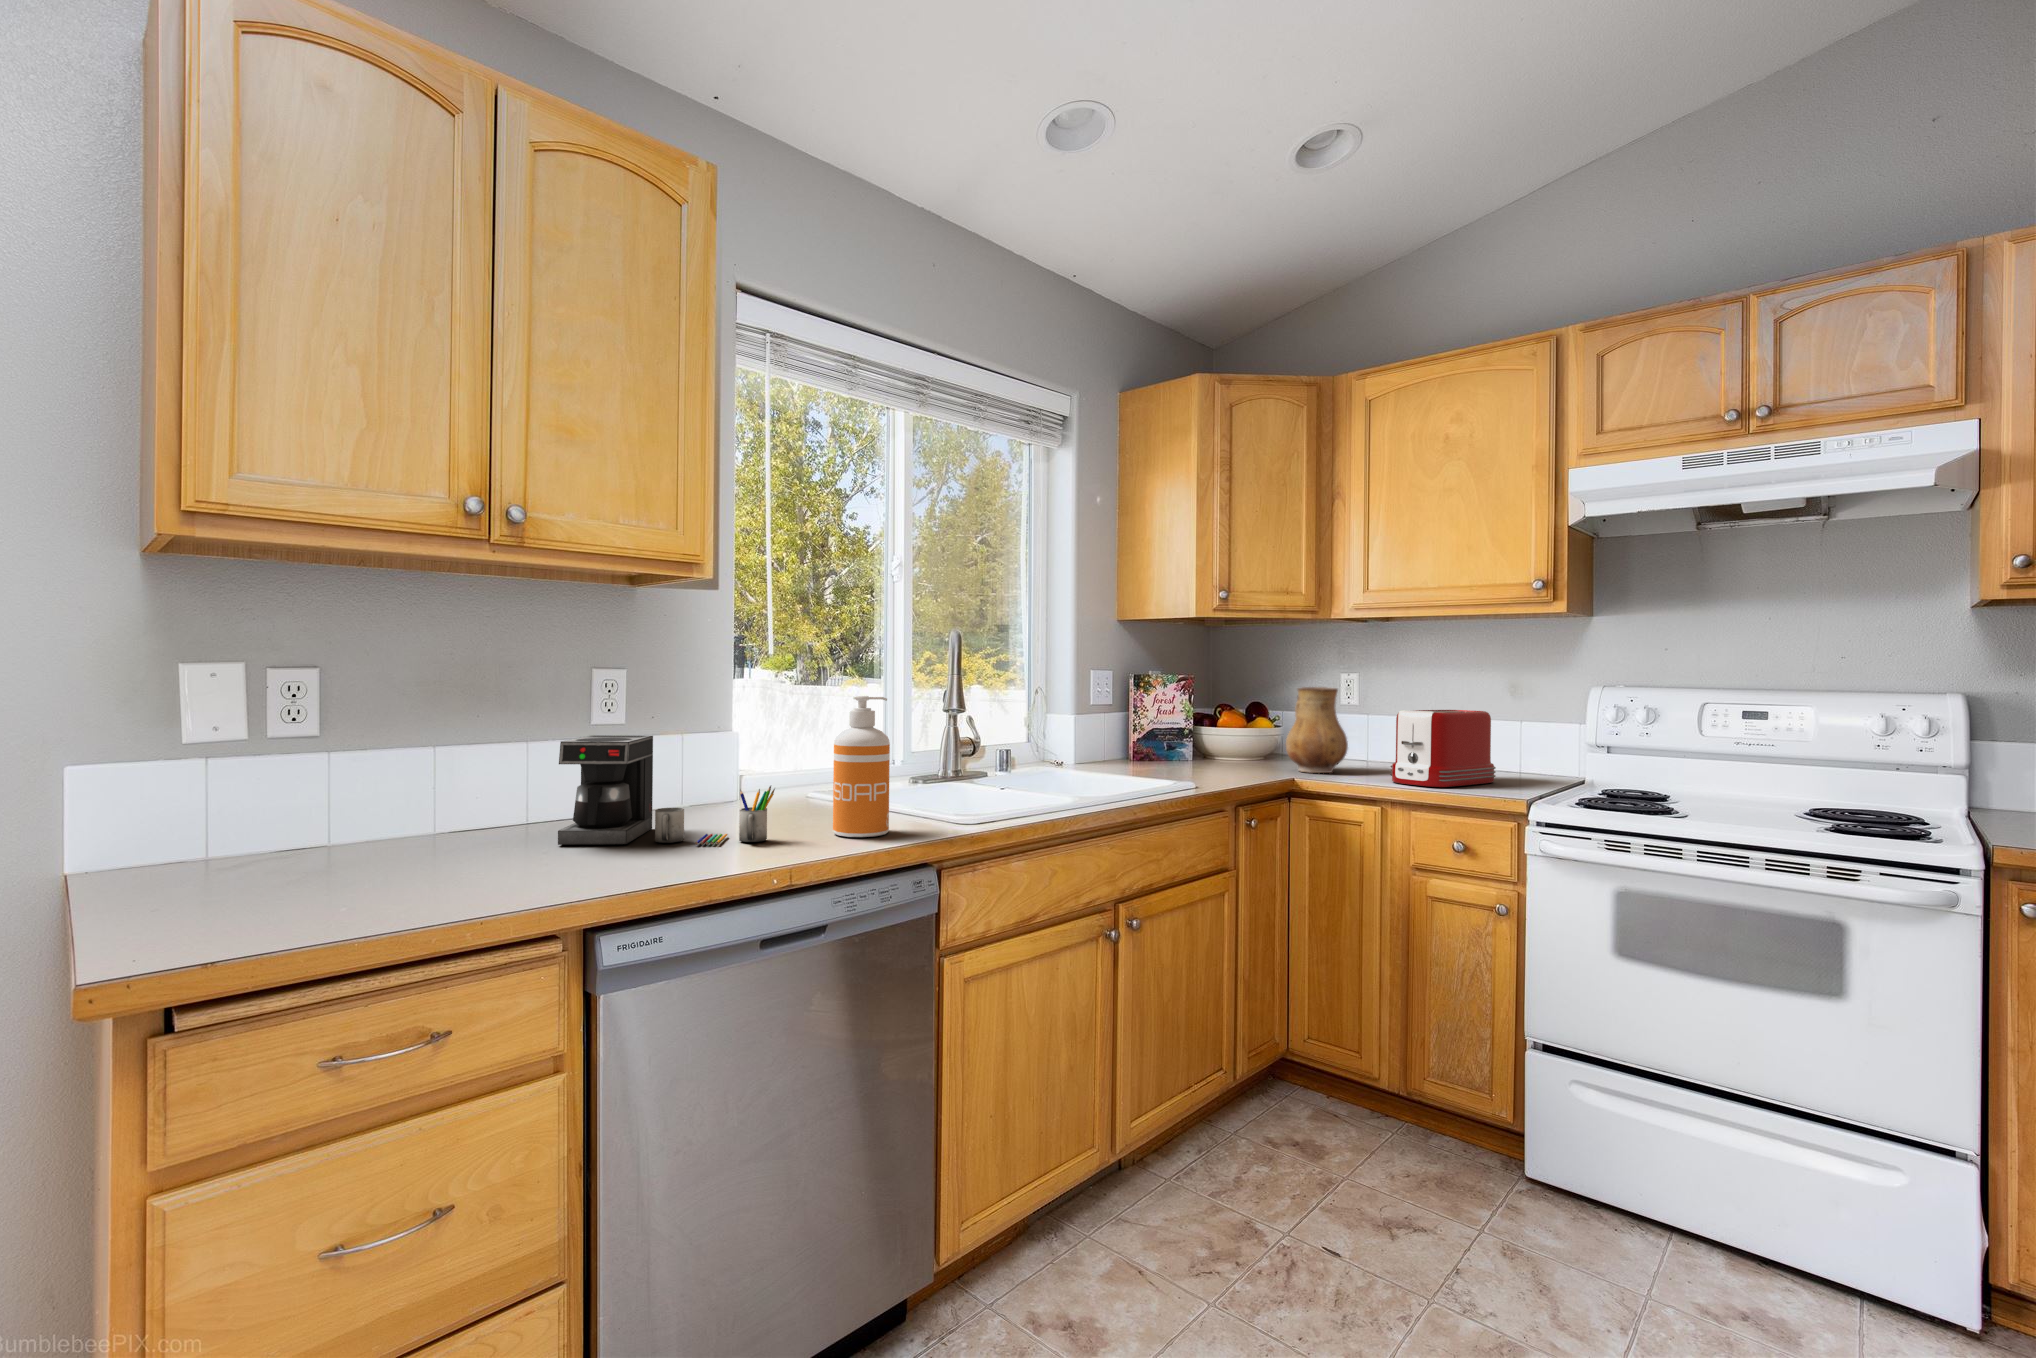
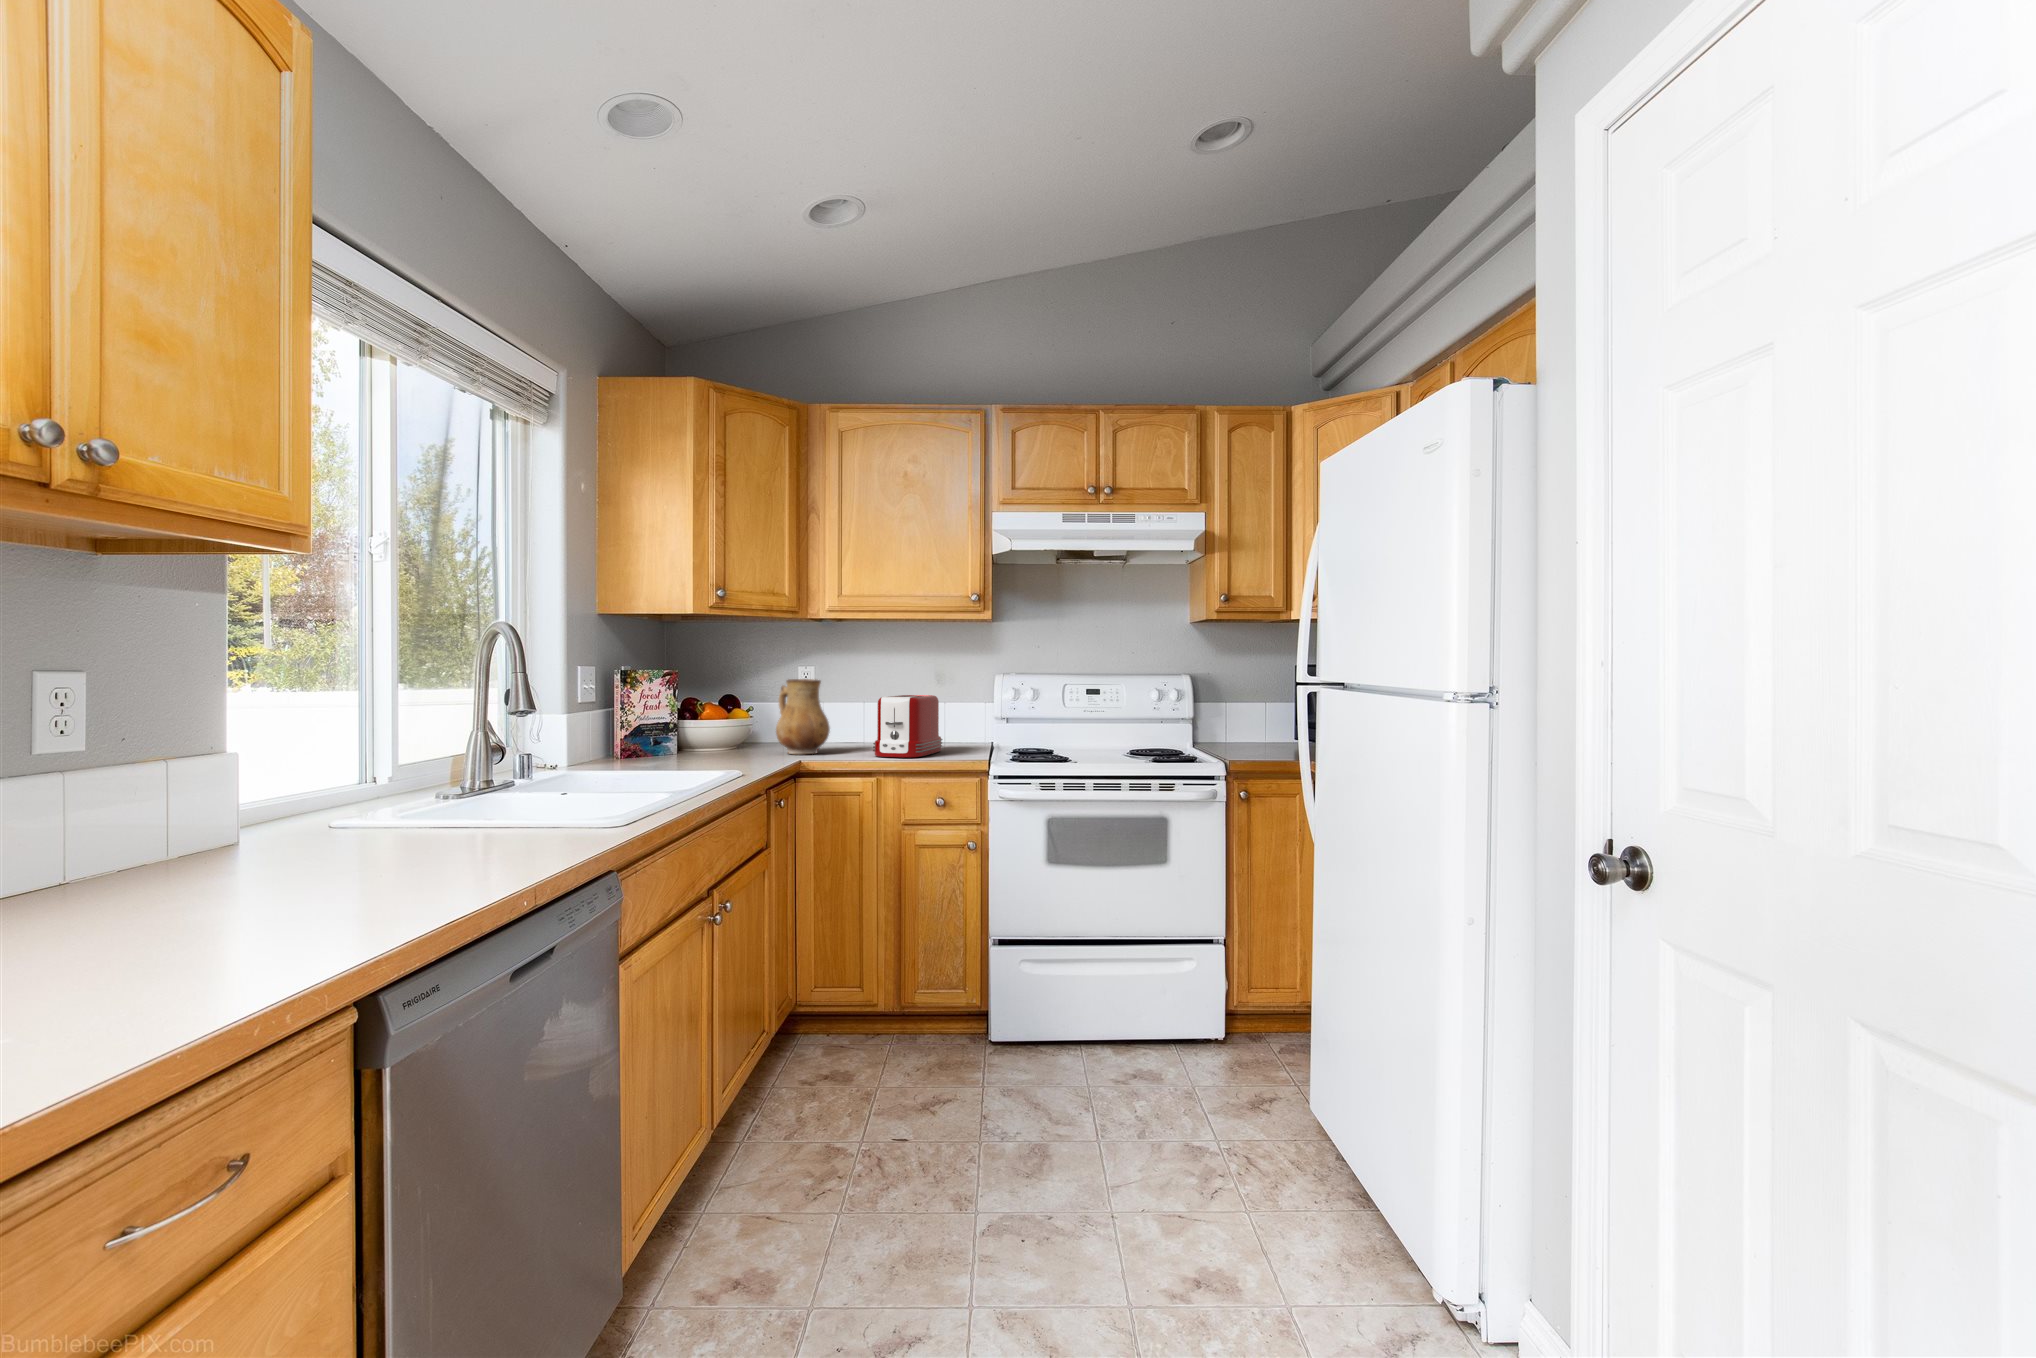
soap dispenser: present [833,696,890,837] -> none [485,698,554,854]
coffee maker: present [558,735,775,845] -> none [99,760,437,920]

